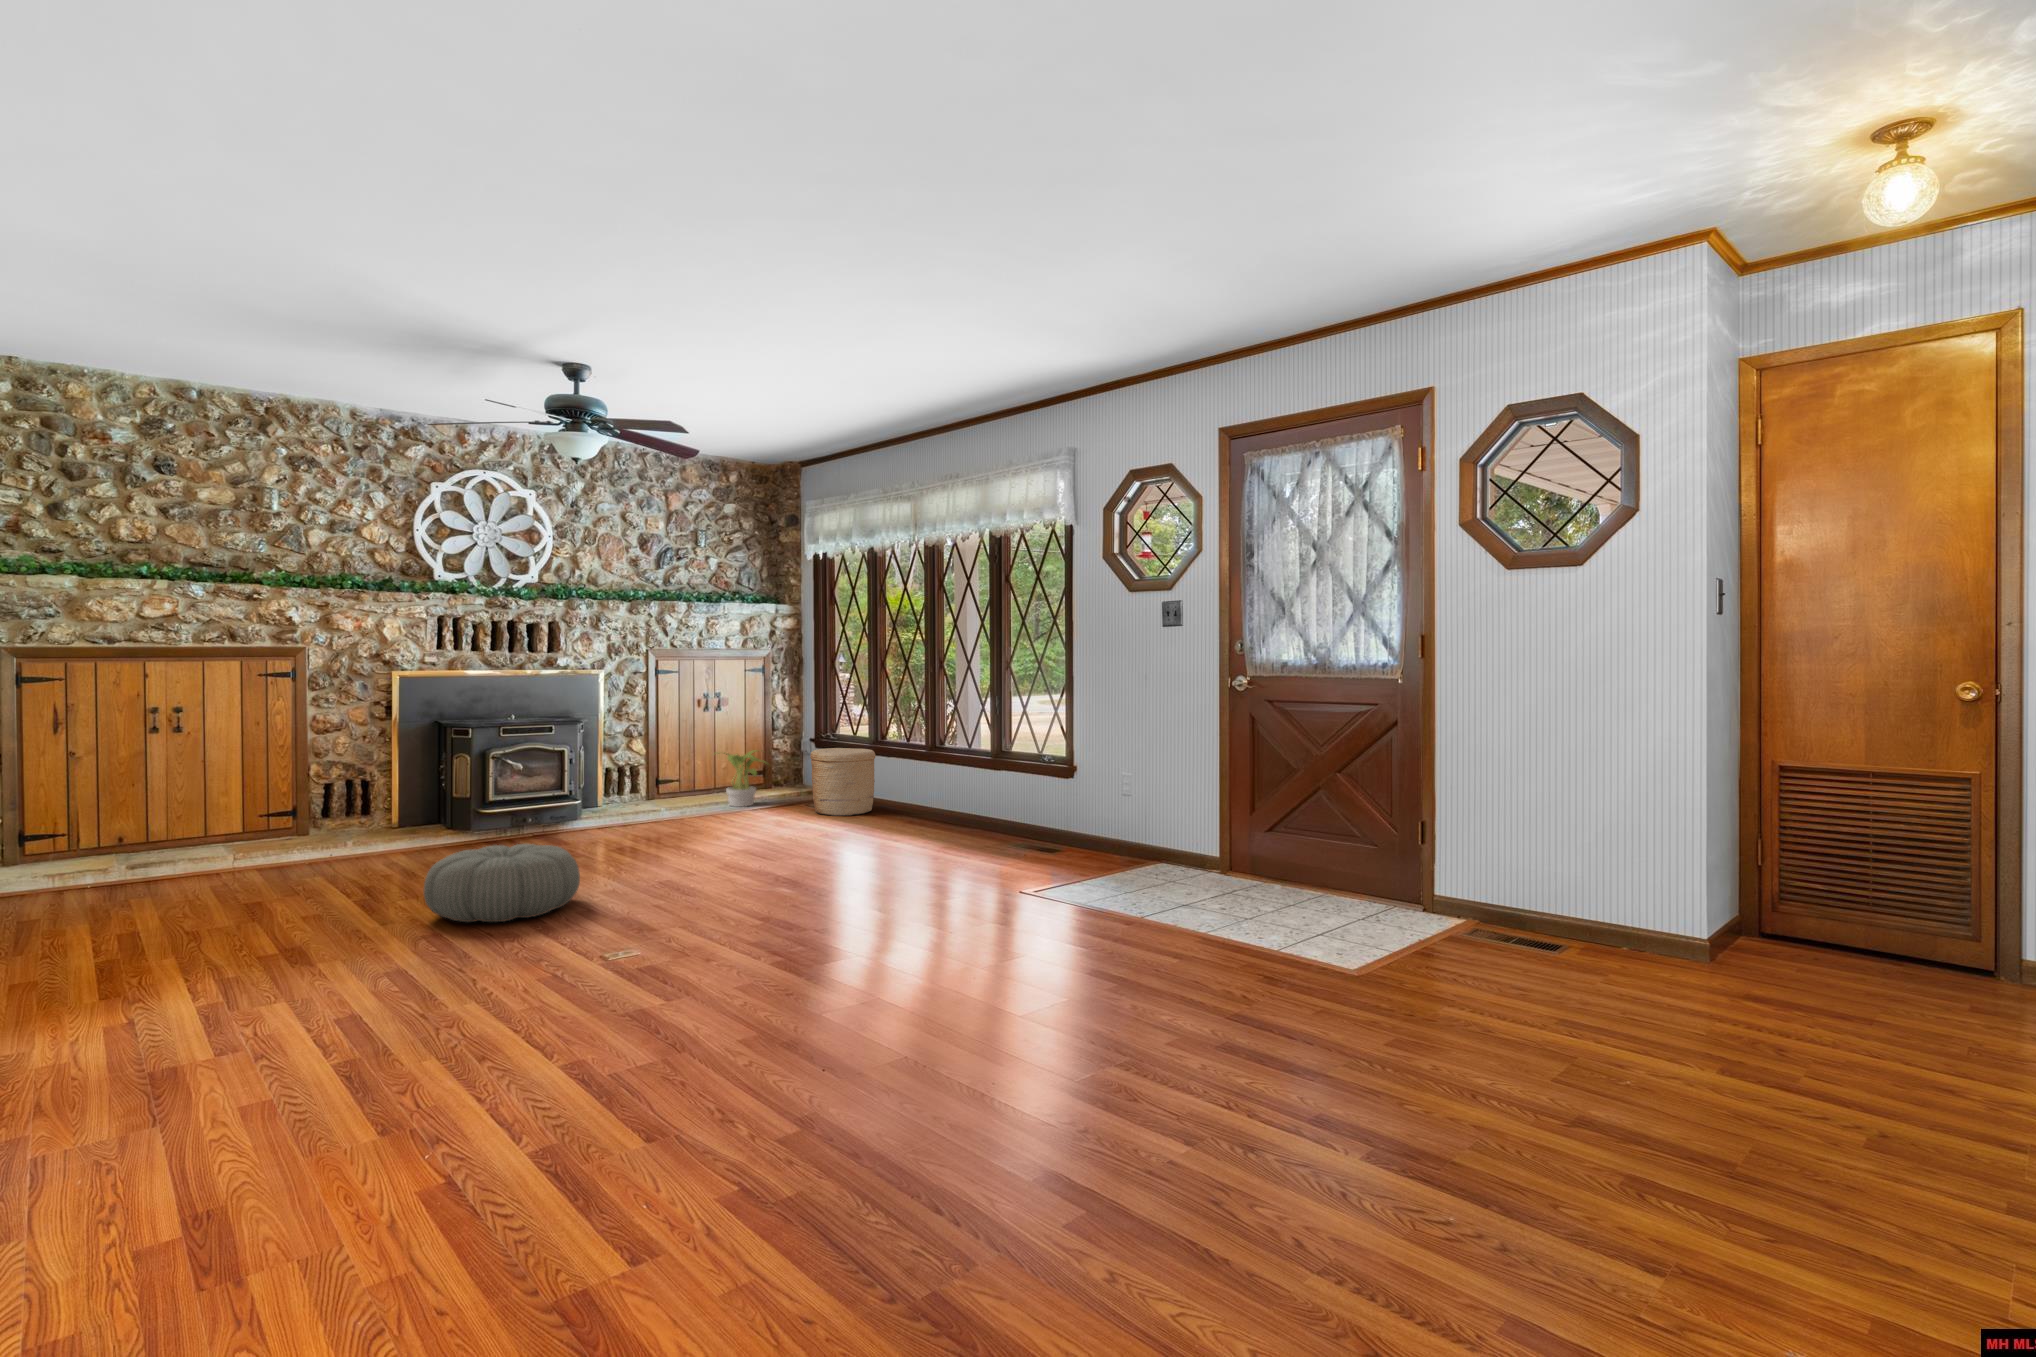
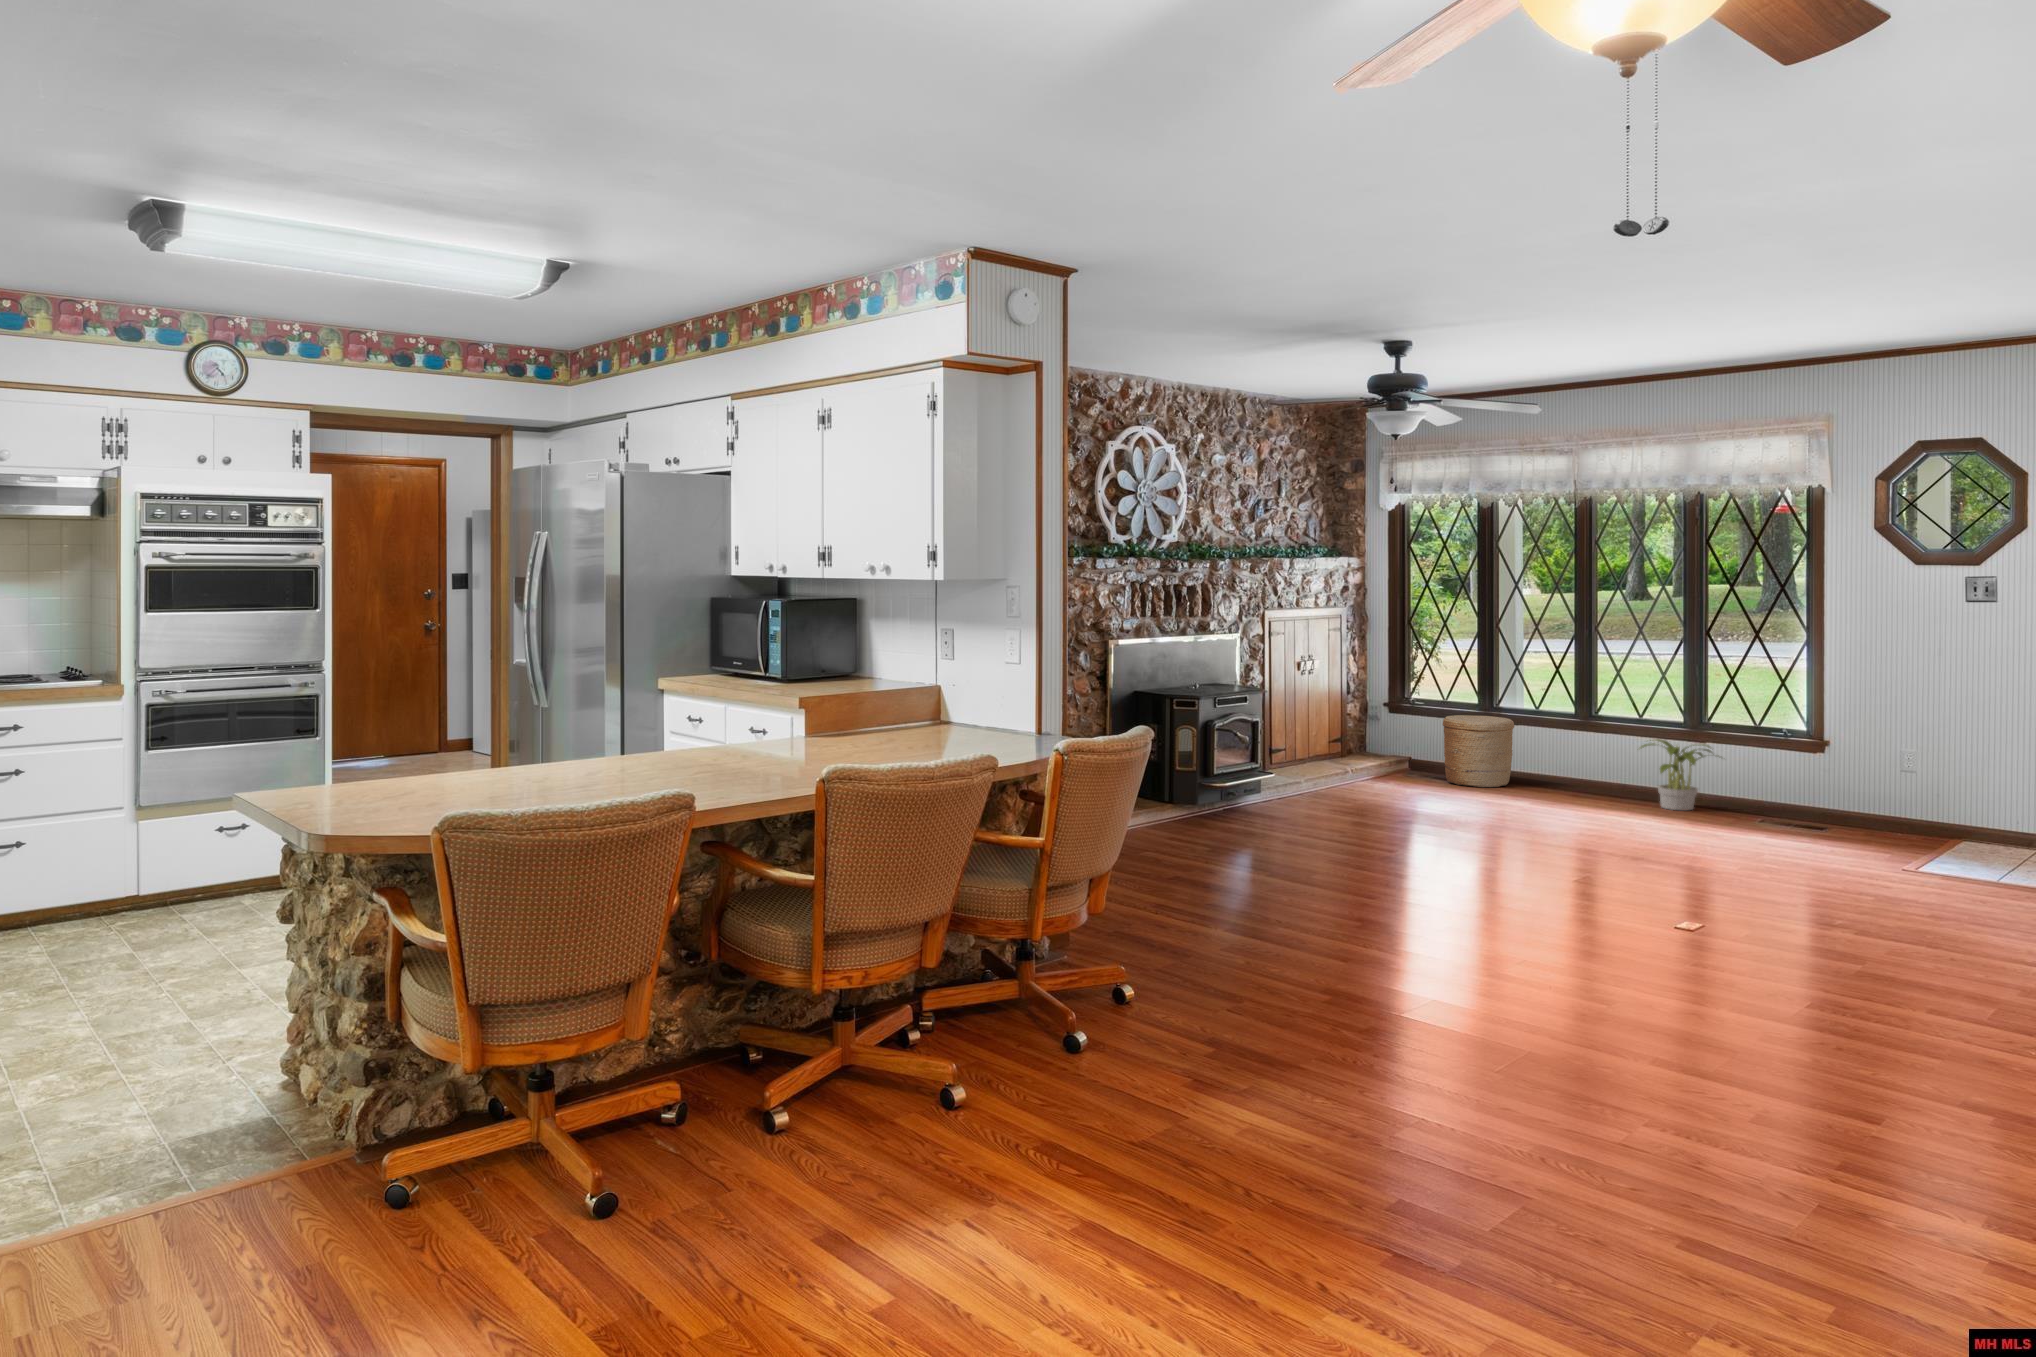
potted plant: present [724,750,767,807] -> present [1641,739,1712,810]
pouf: present [424,844,580,922] -> none [1407,818,1544,889]

